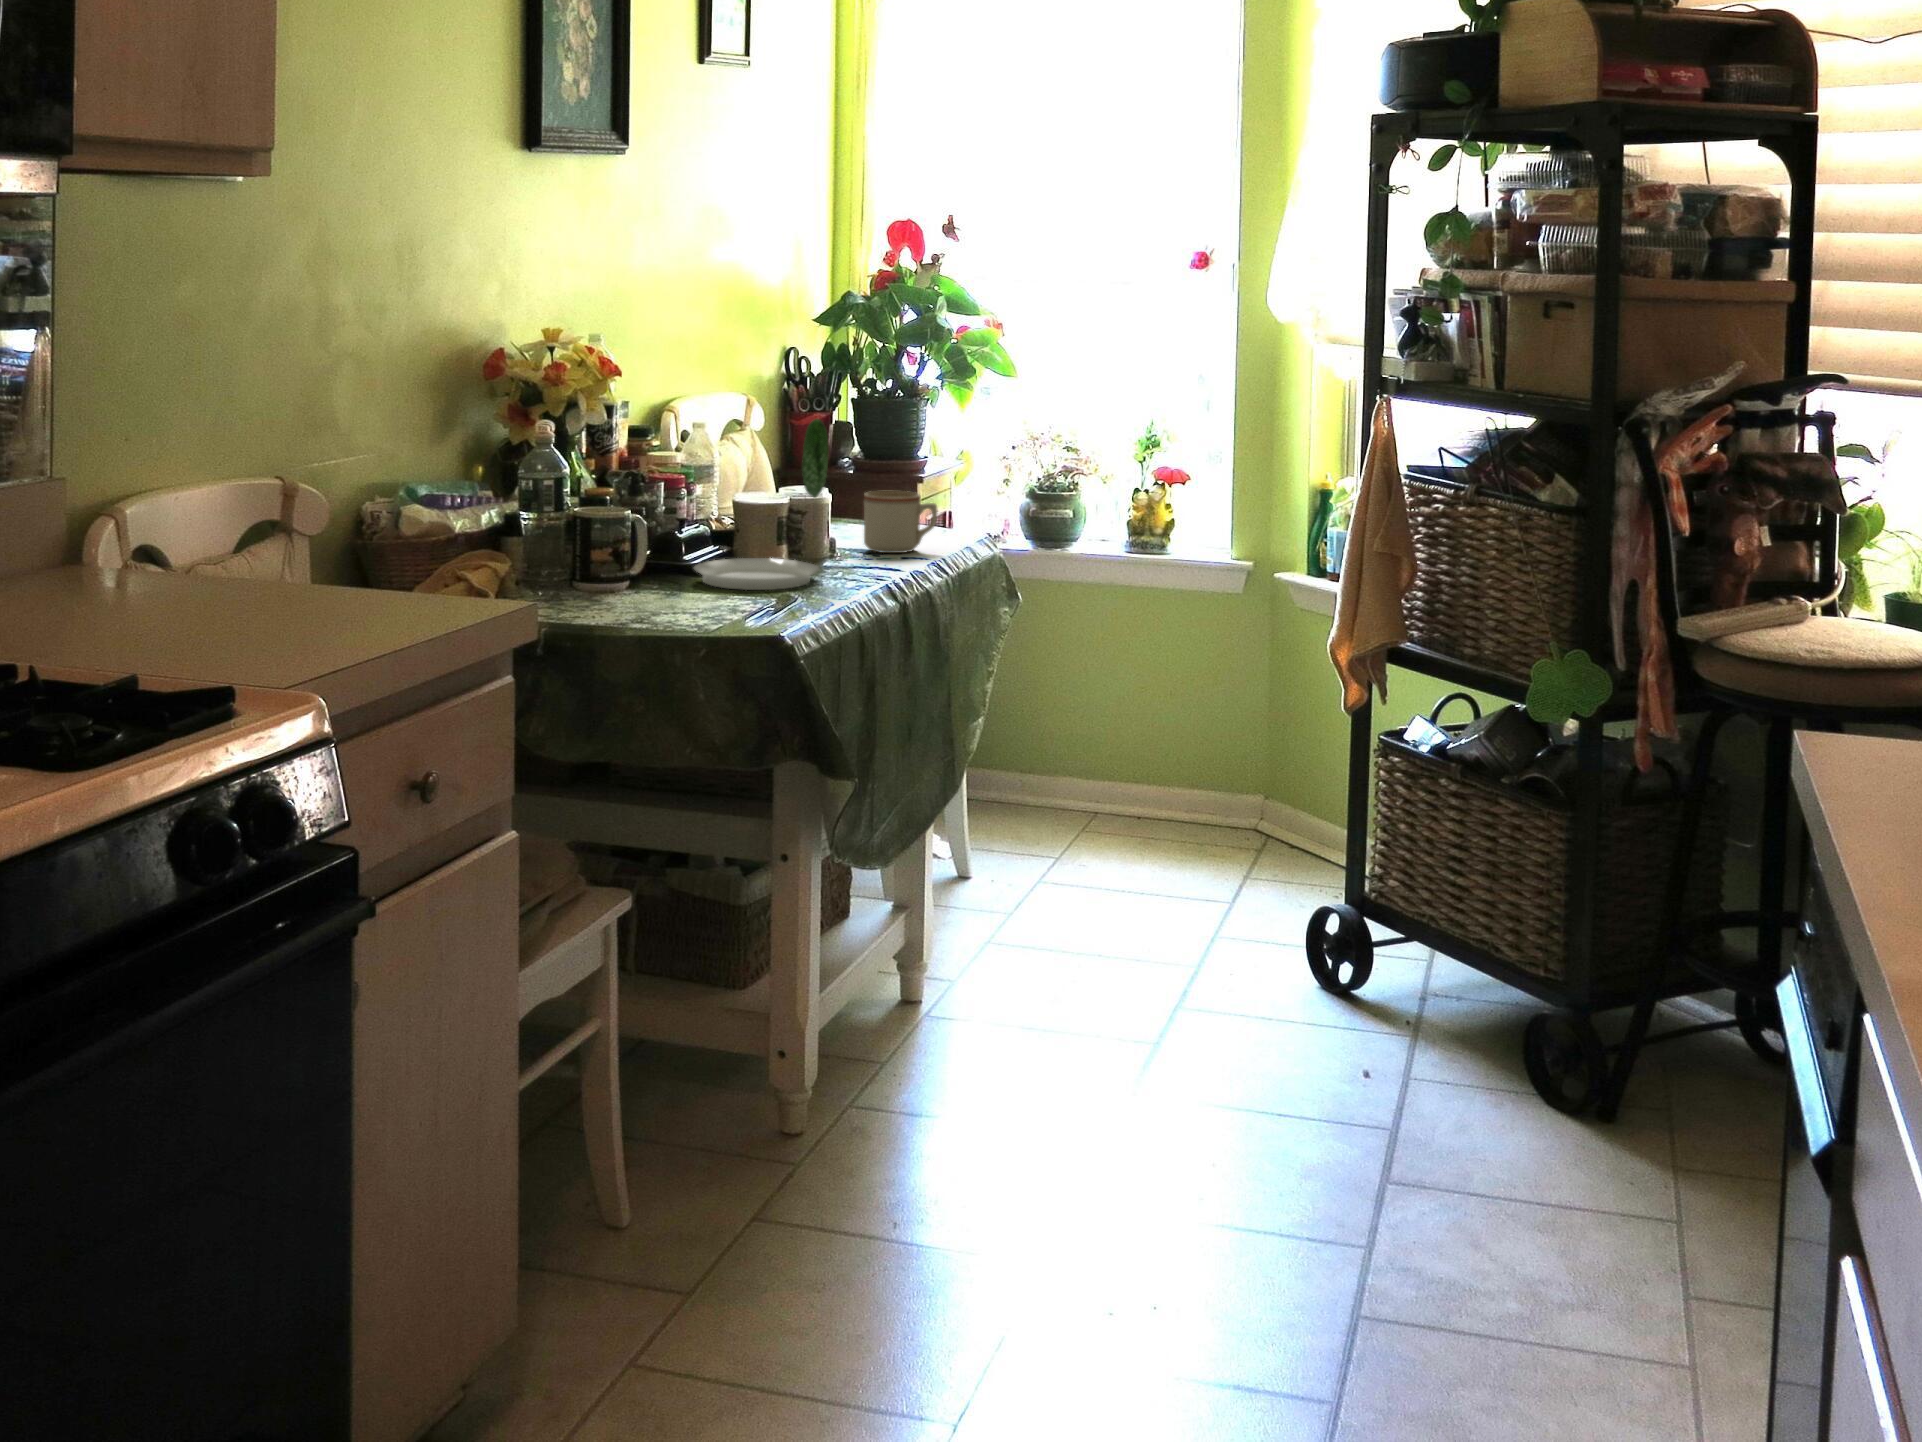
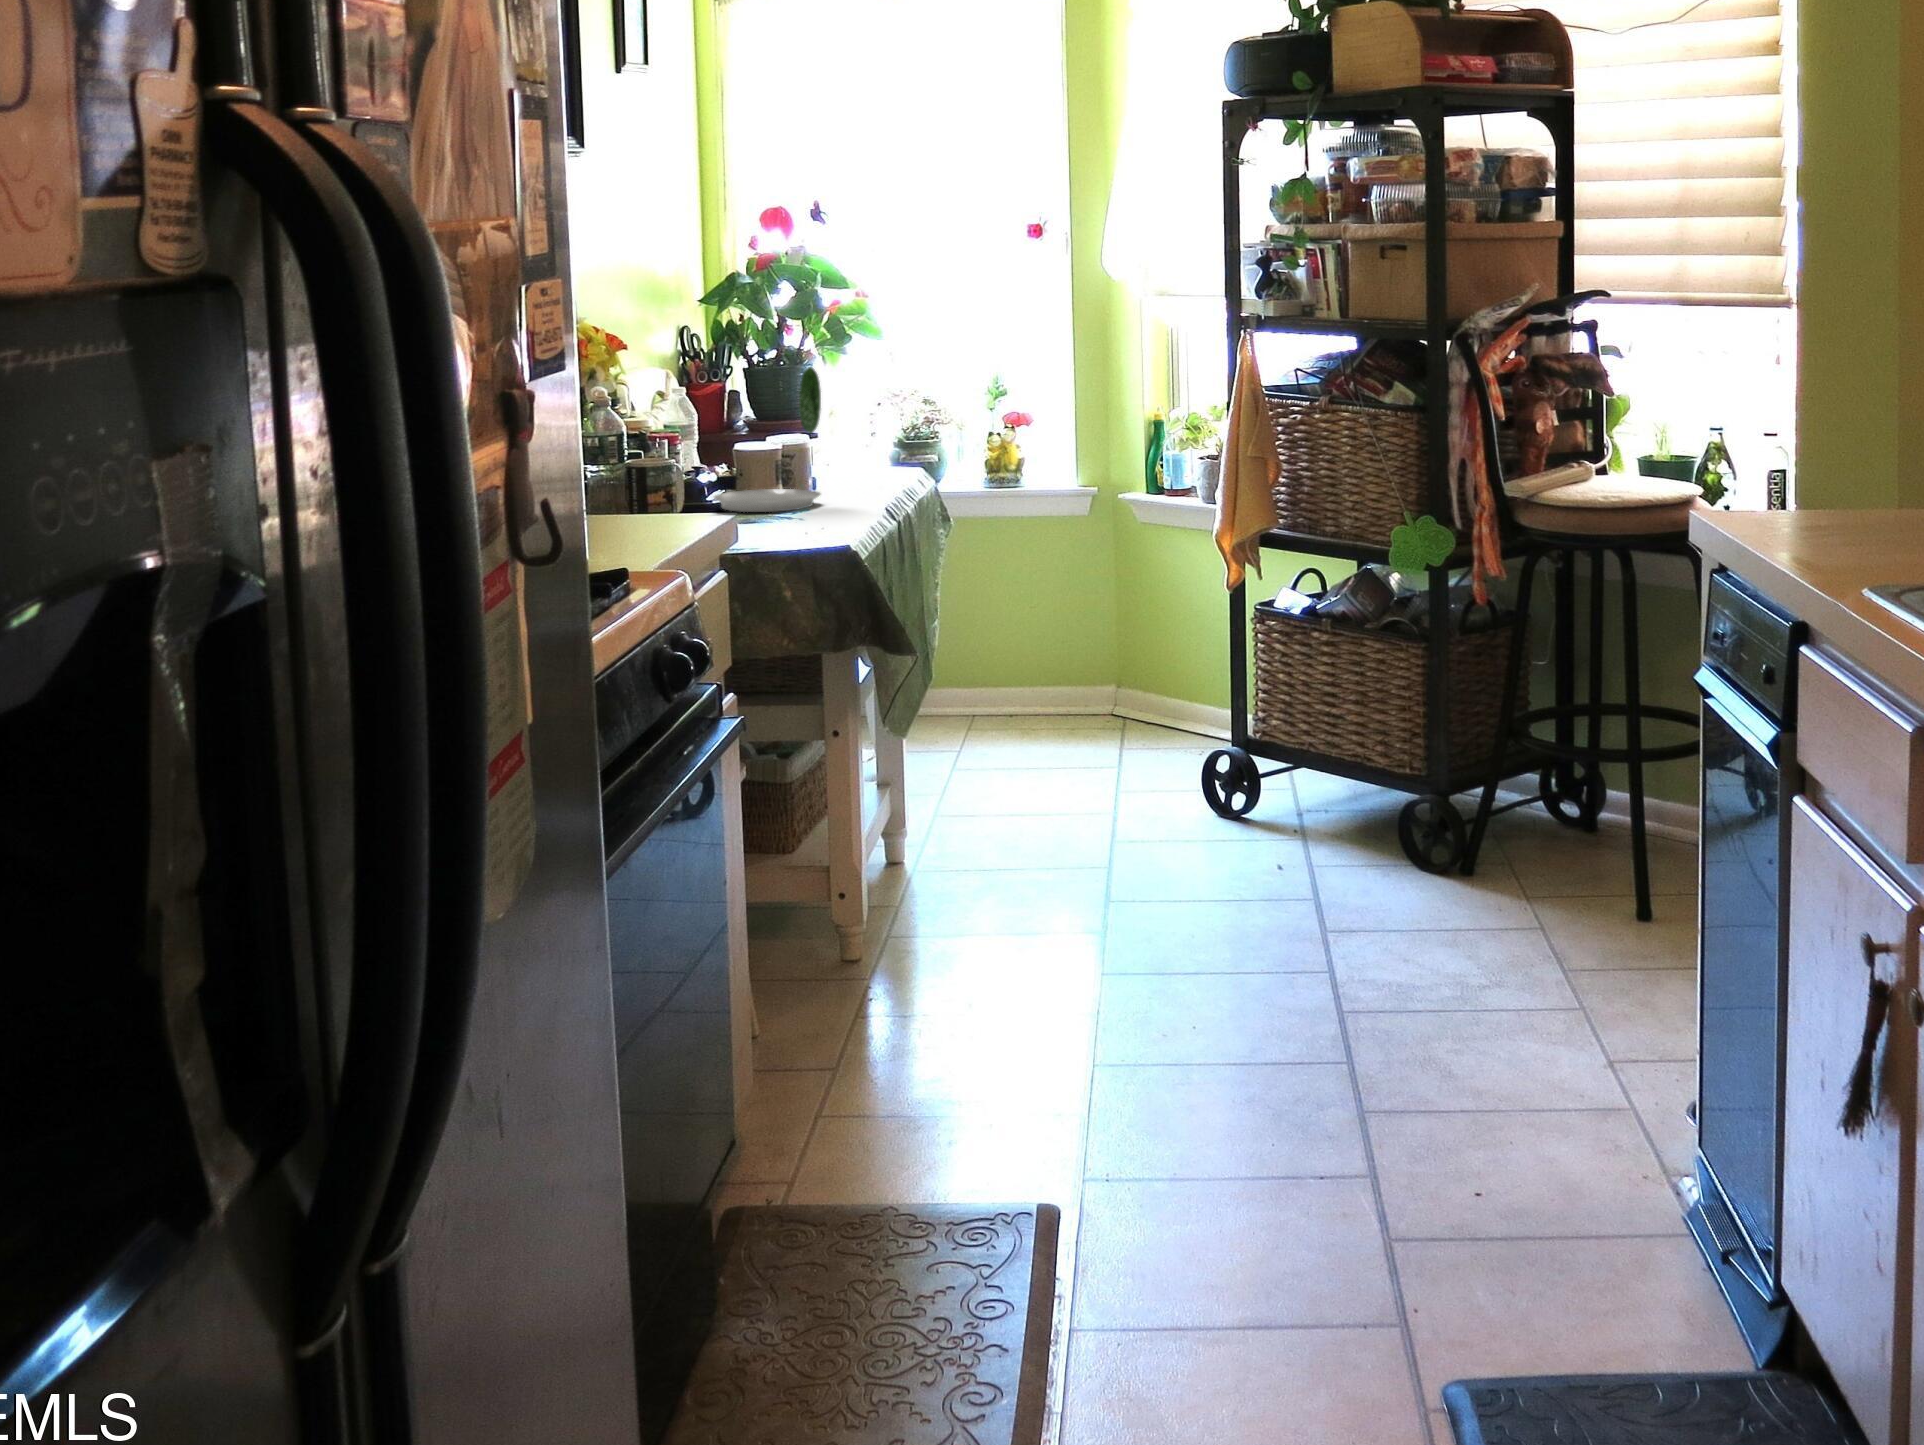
mug: present [864,491,938,553] -> none [826,431,891,484]

